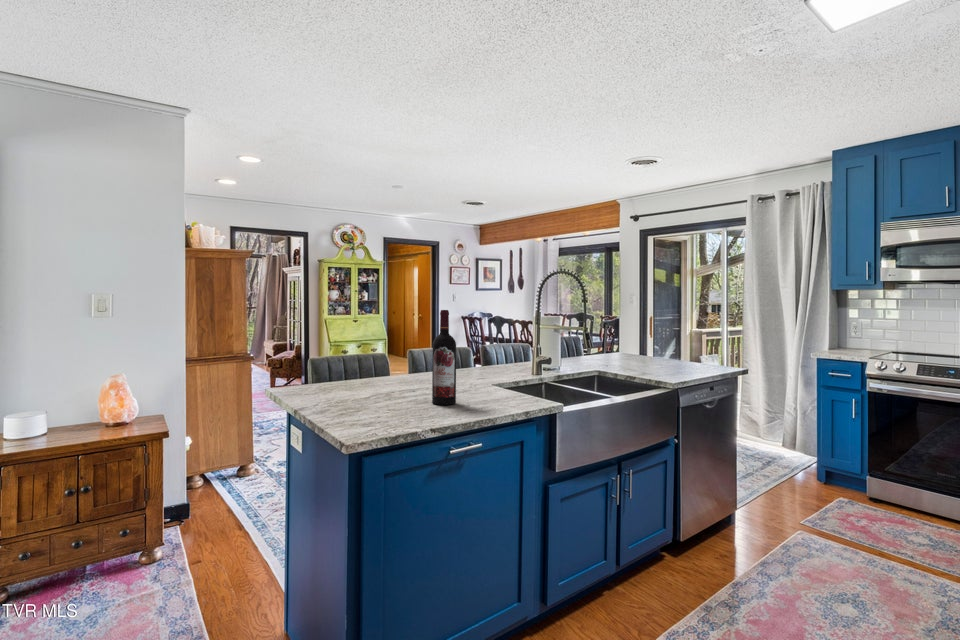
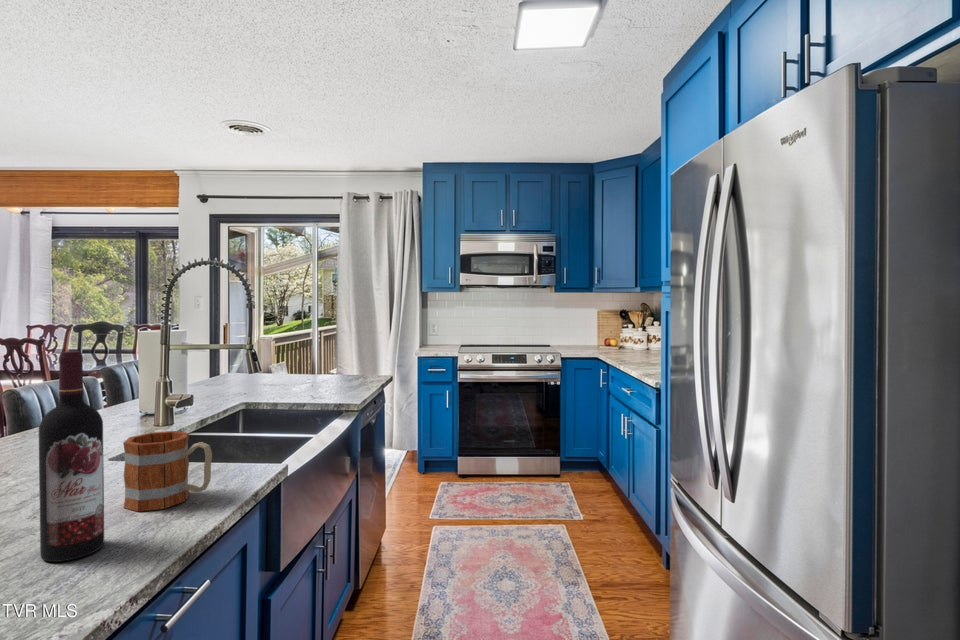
mug: none [476,362,513,400] -> present [123,431,212,512]

